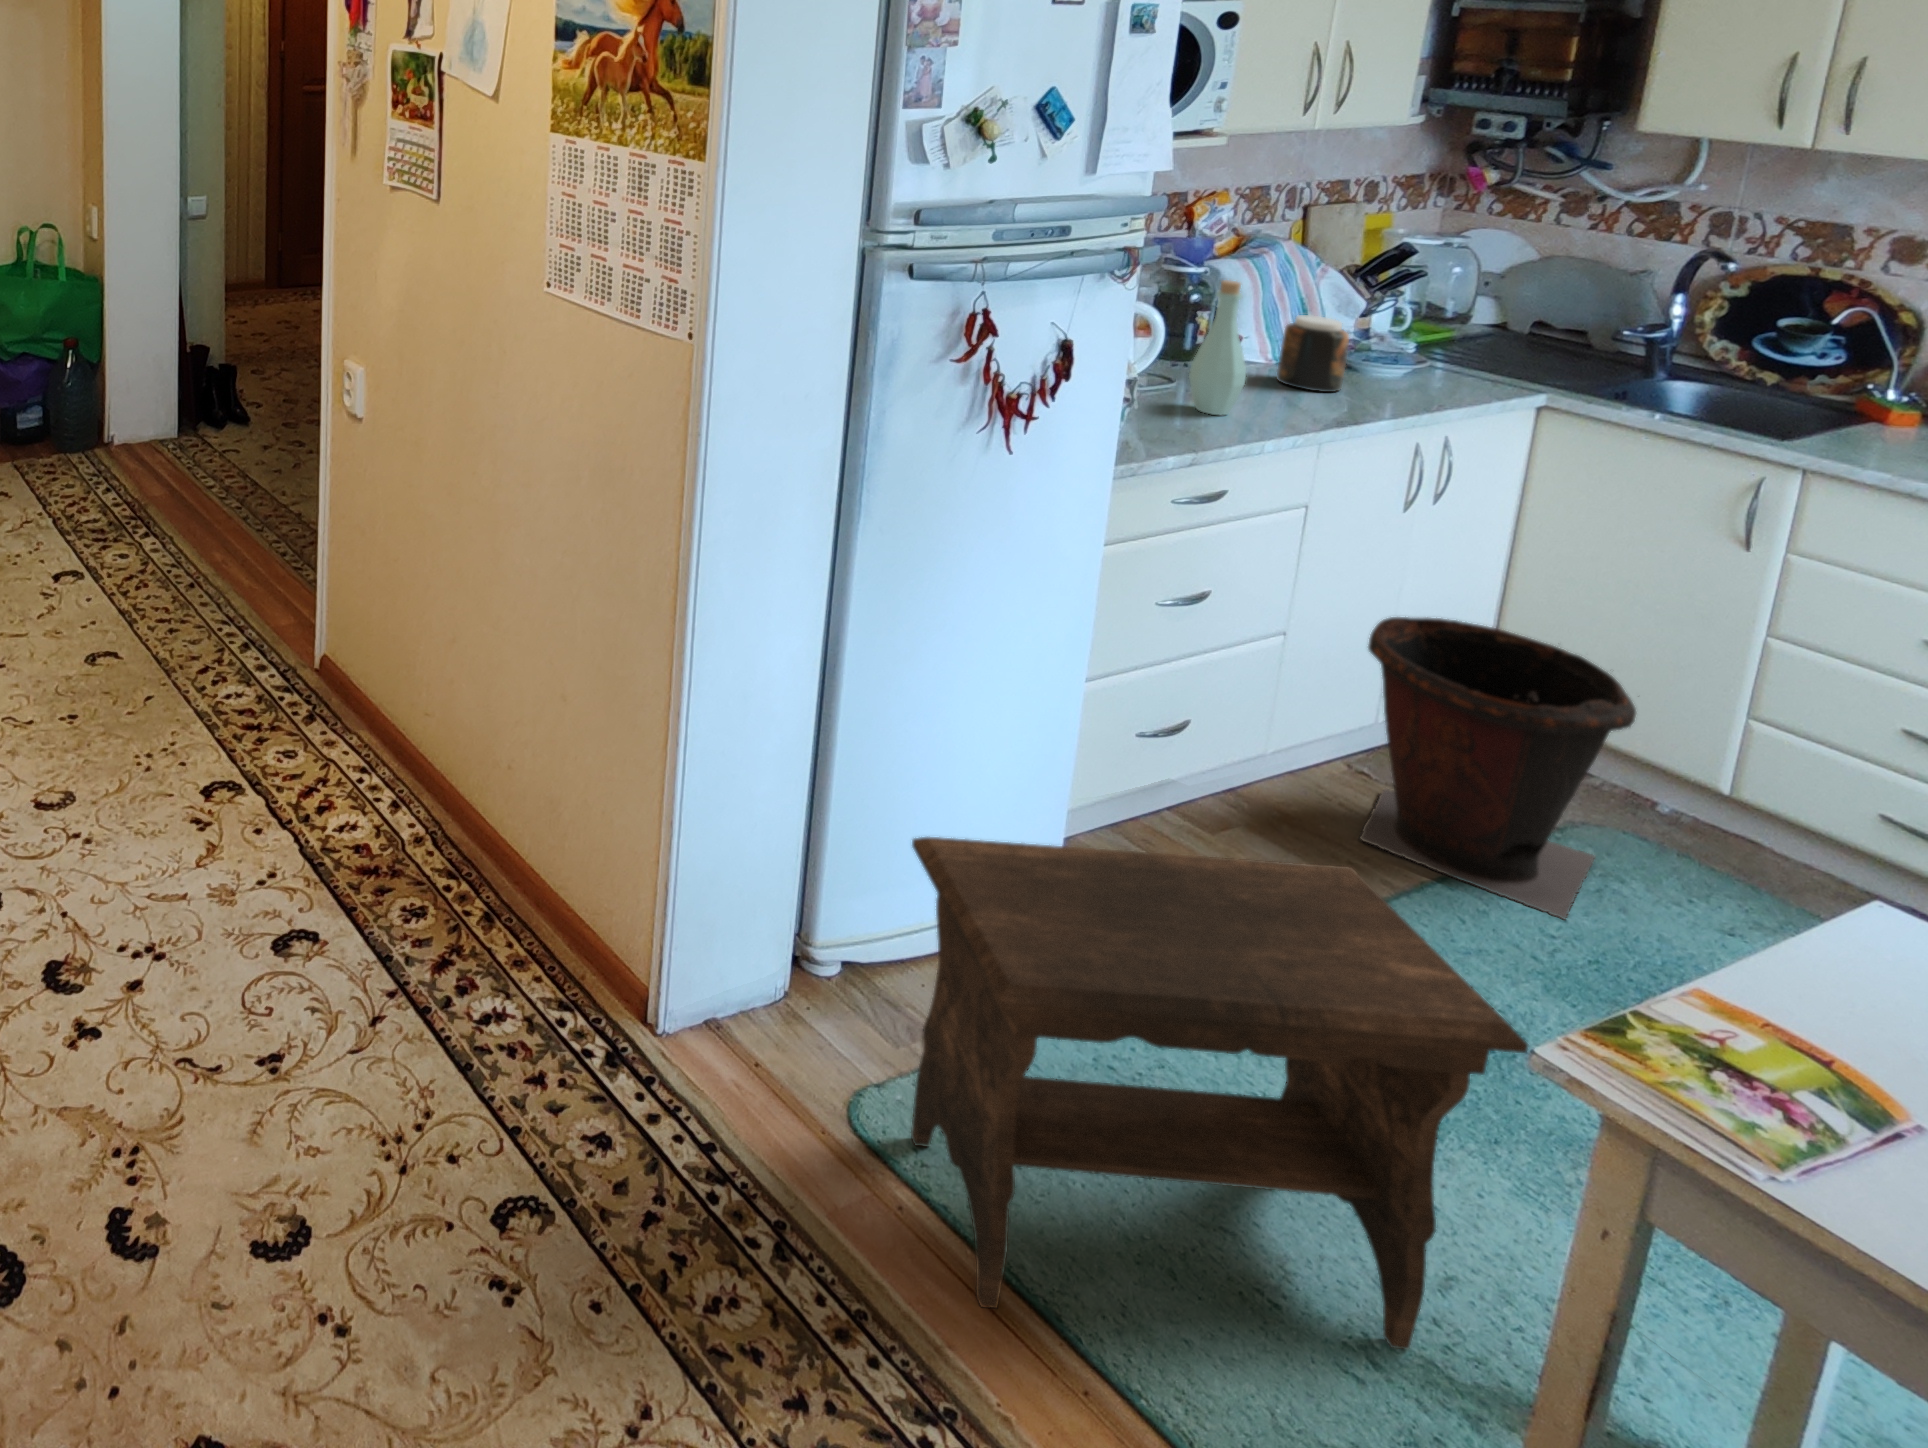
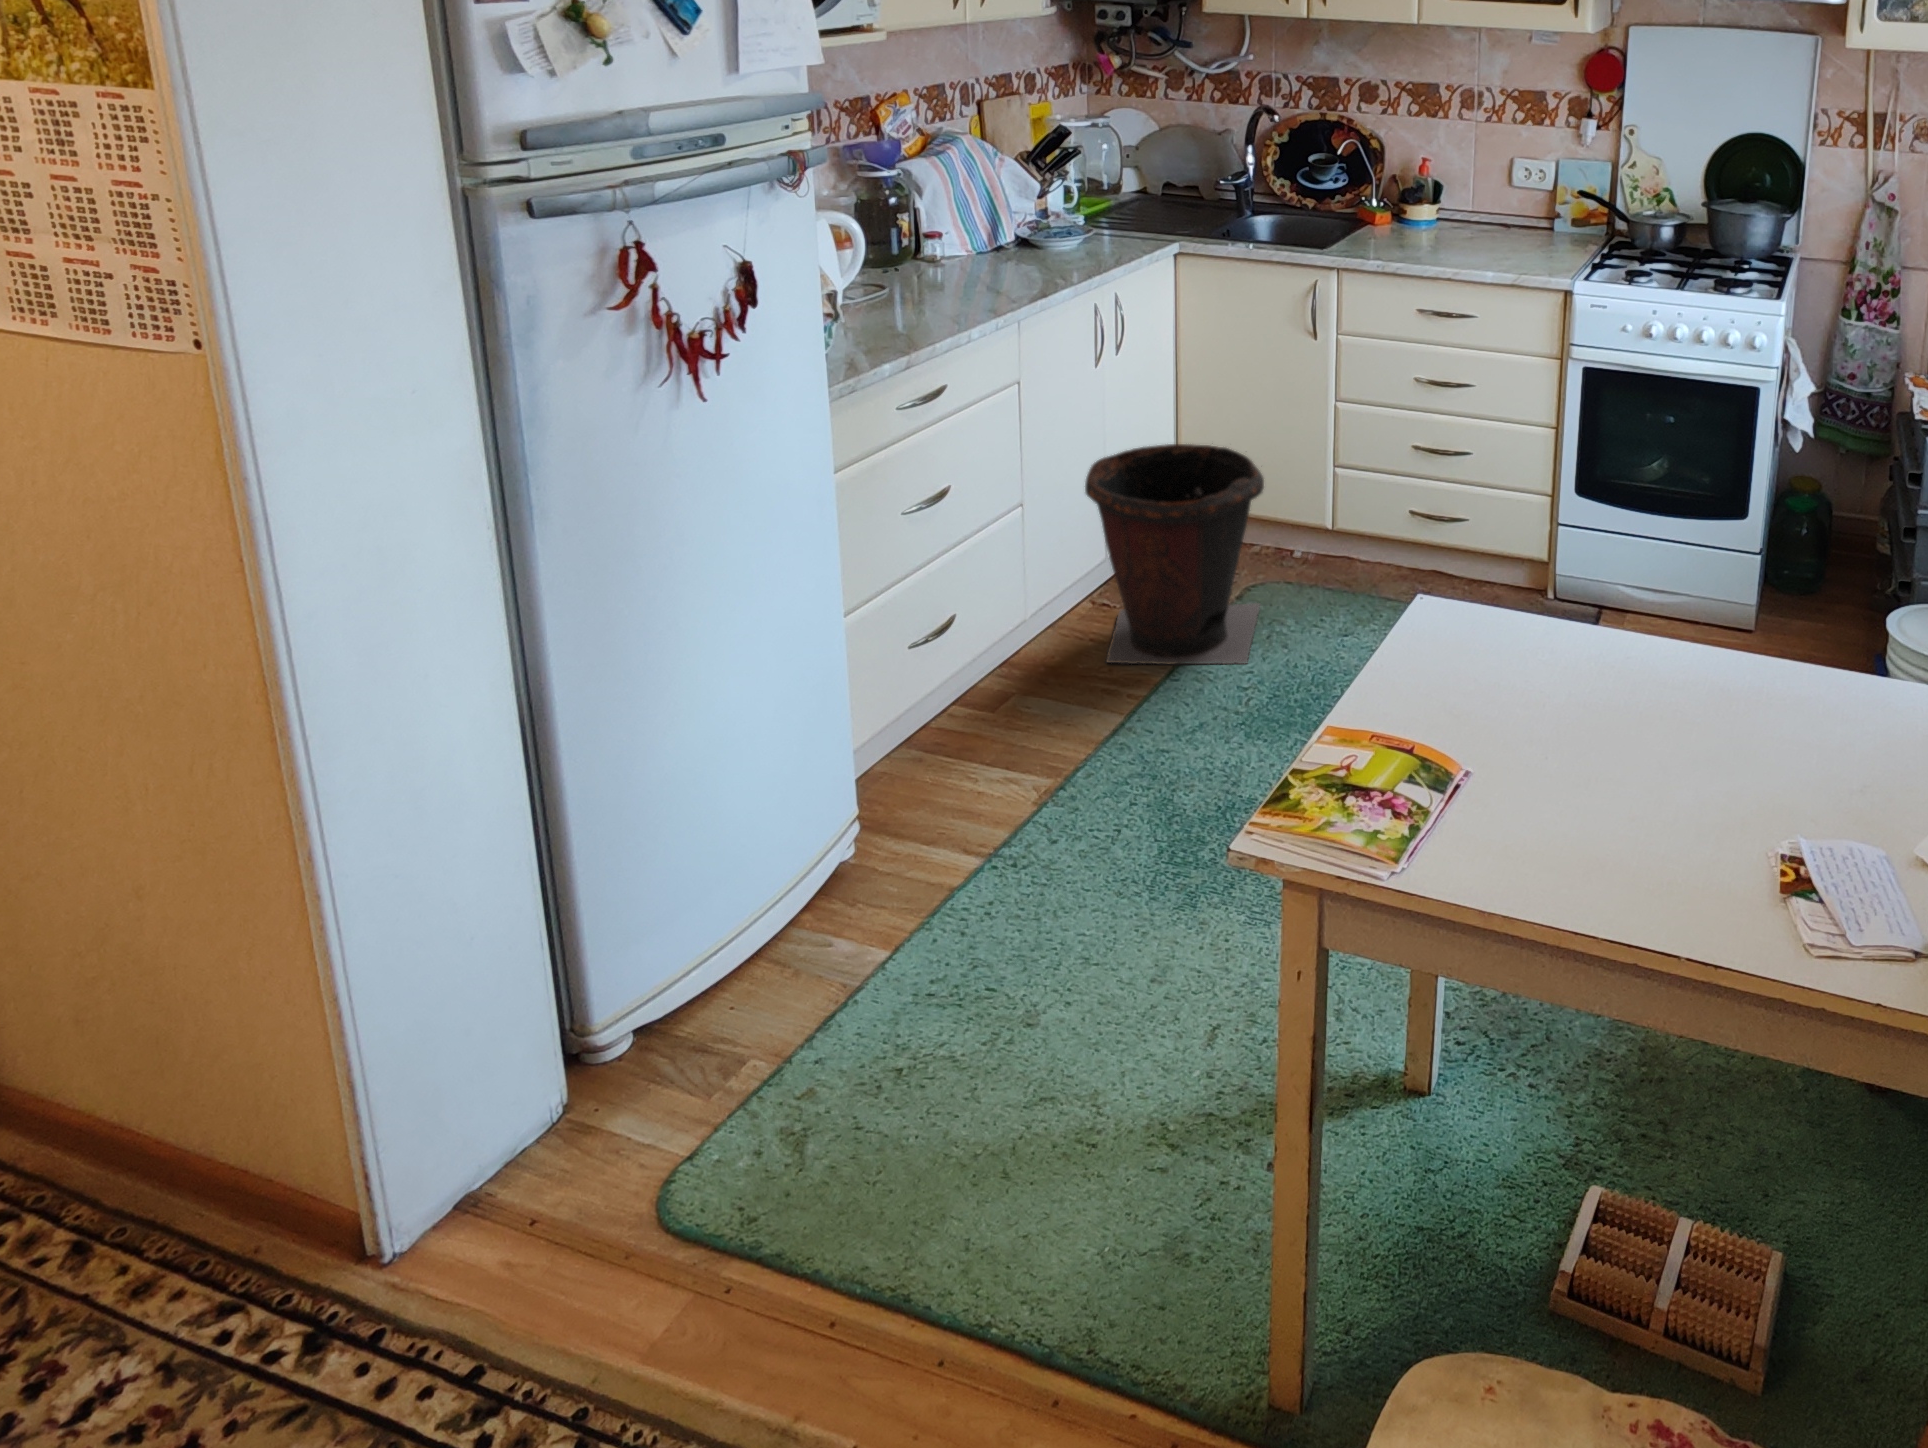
bottle: present [1189,280,1246,415] -> none [897,176,946,312]
jar: present [1277,315,1349,392] -> none [976,201,1030,272]
footstool: present [911,837,1528,1349] -> none [652,698,1211,1330]

